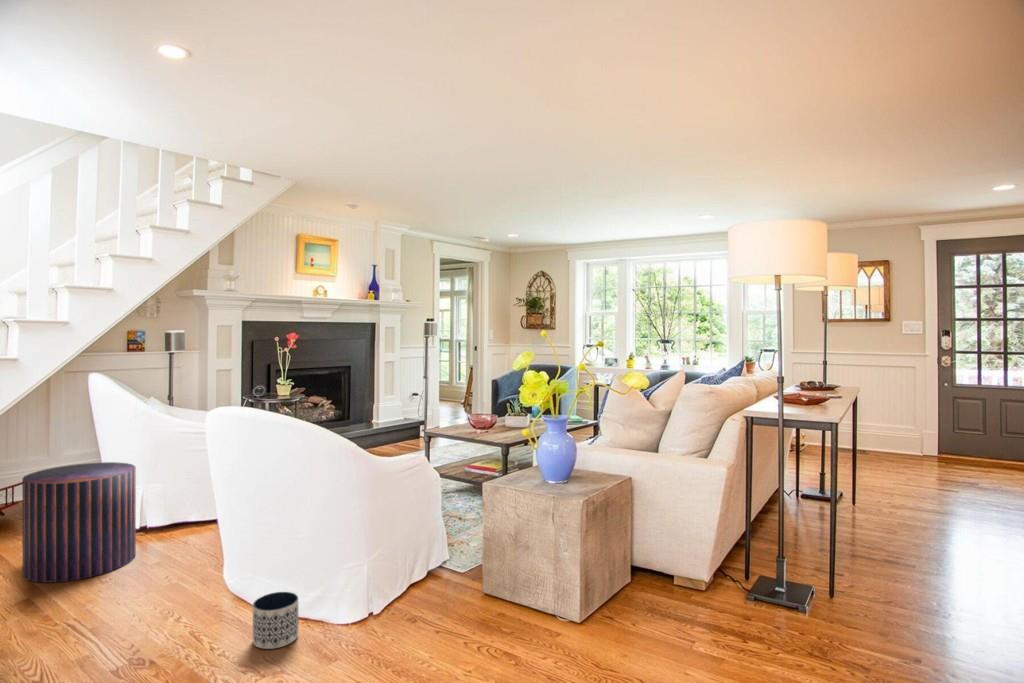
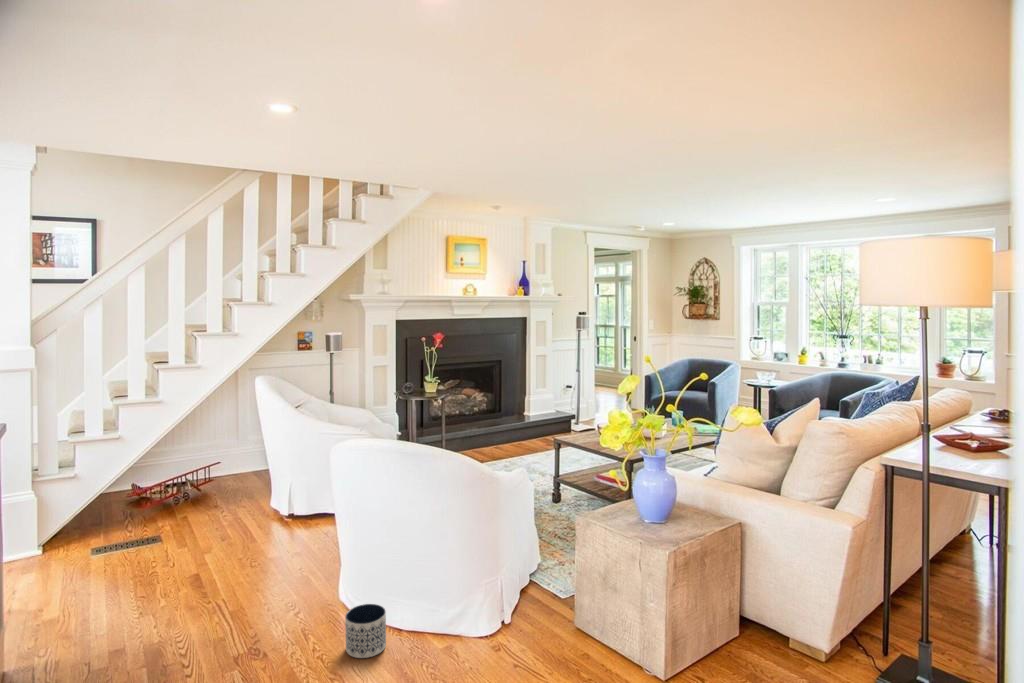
pouf: present [22,462,136,583] -> none [199,459,286,561]

